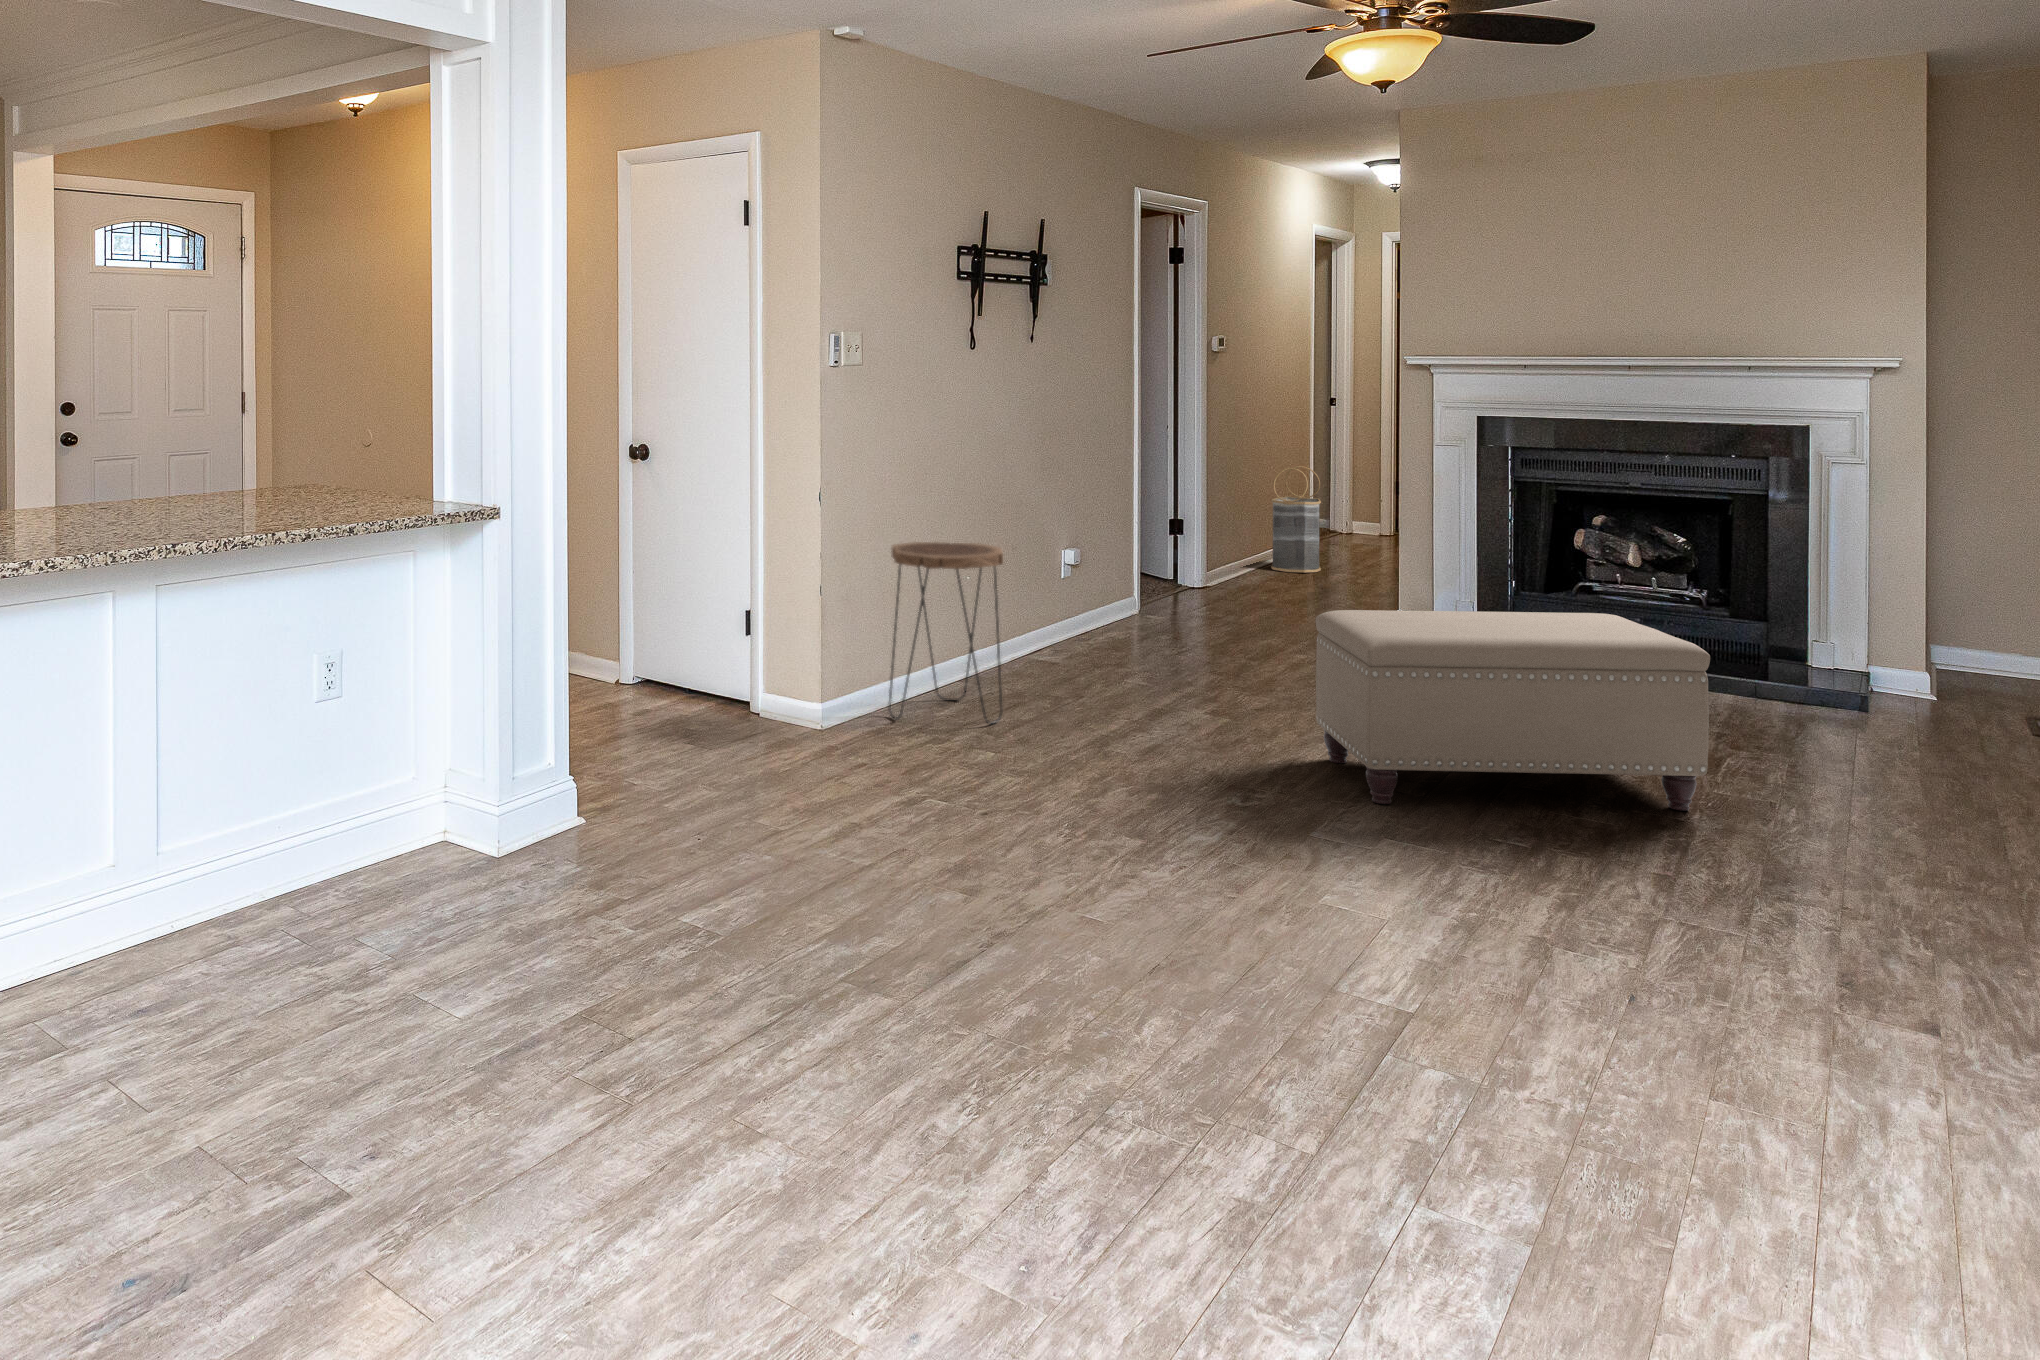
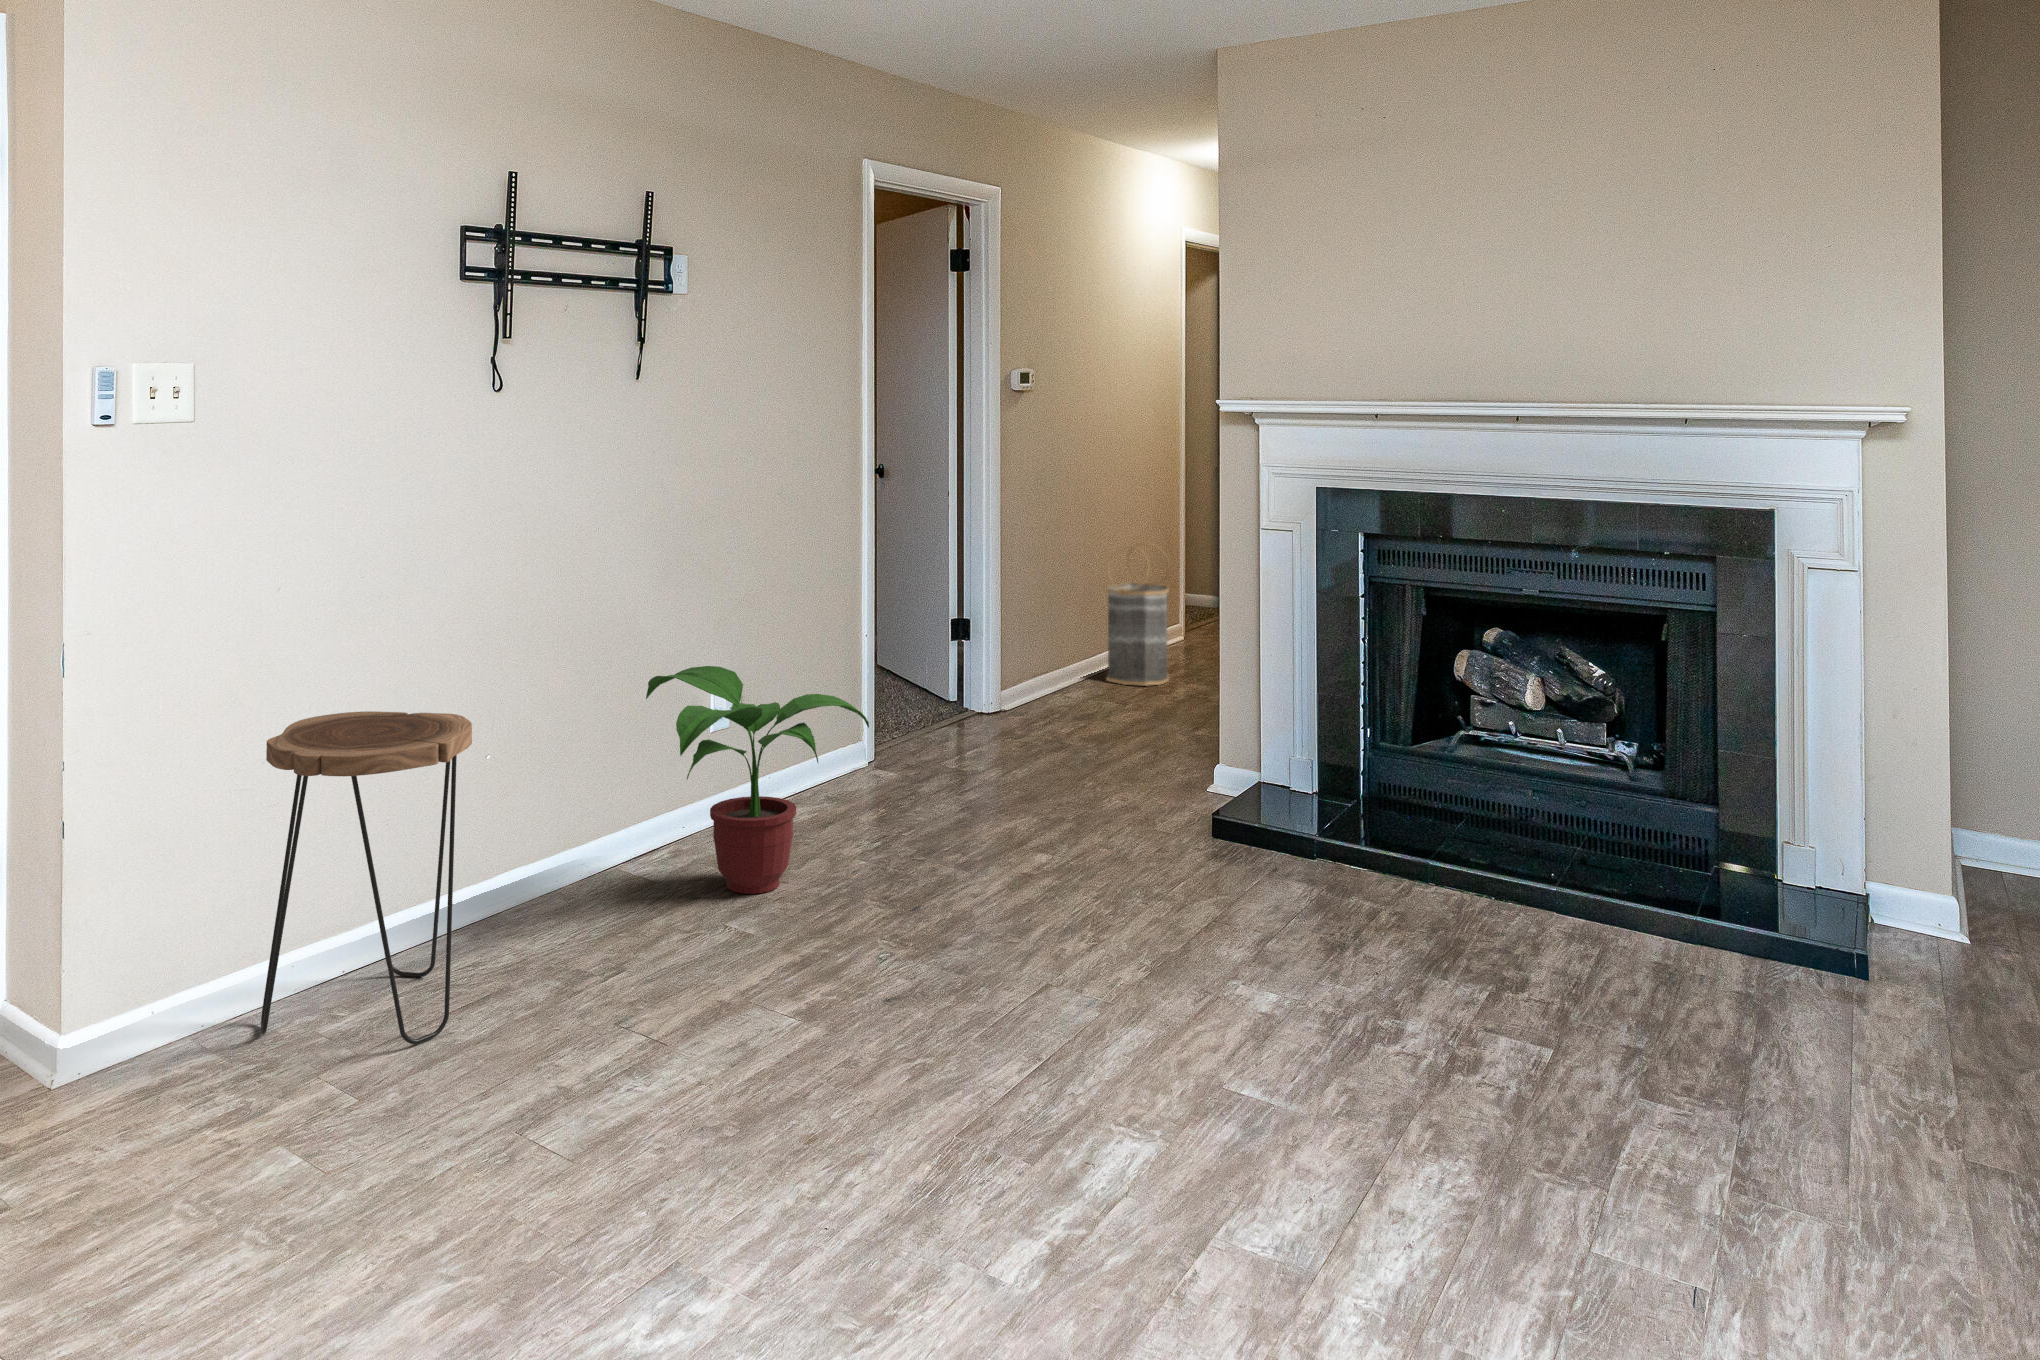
potted plant: none [1034,530,1188,671] -> present [646,666,869,894]
ottoman: present [1315,610,1710,811] -> none [928,863,1583,1294]

